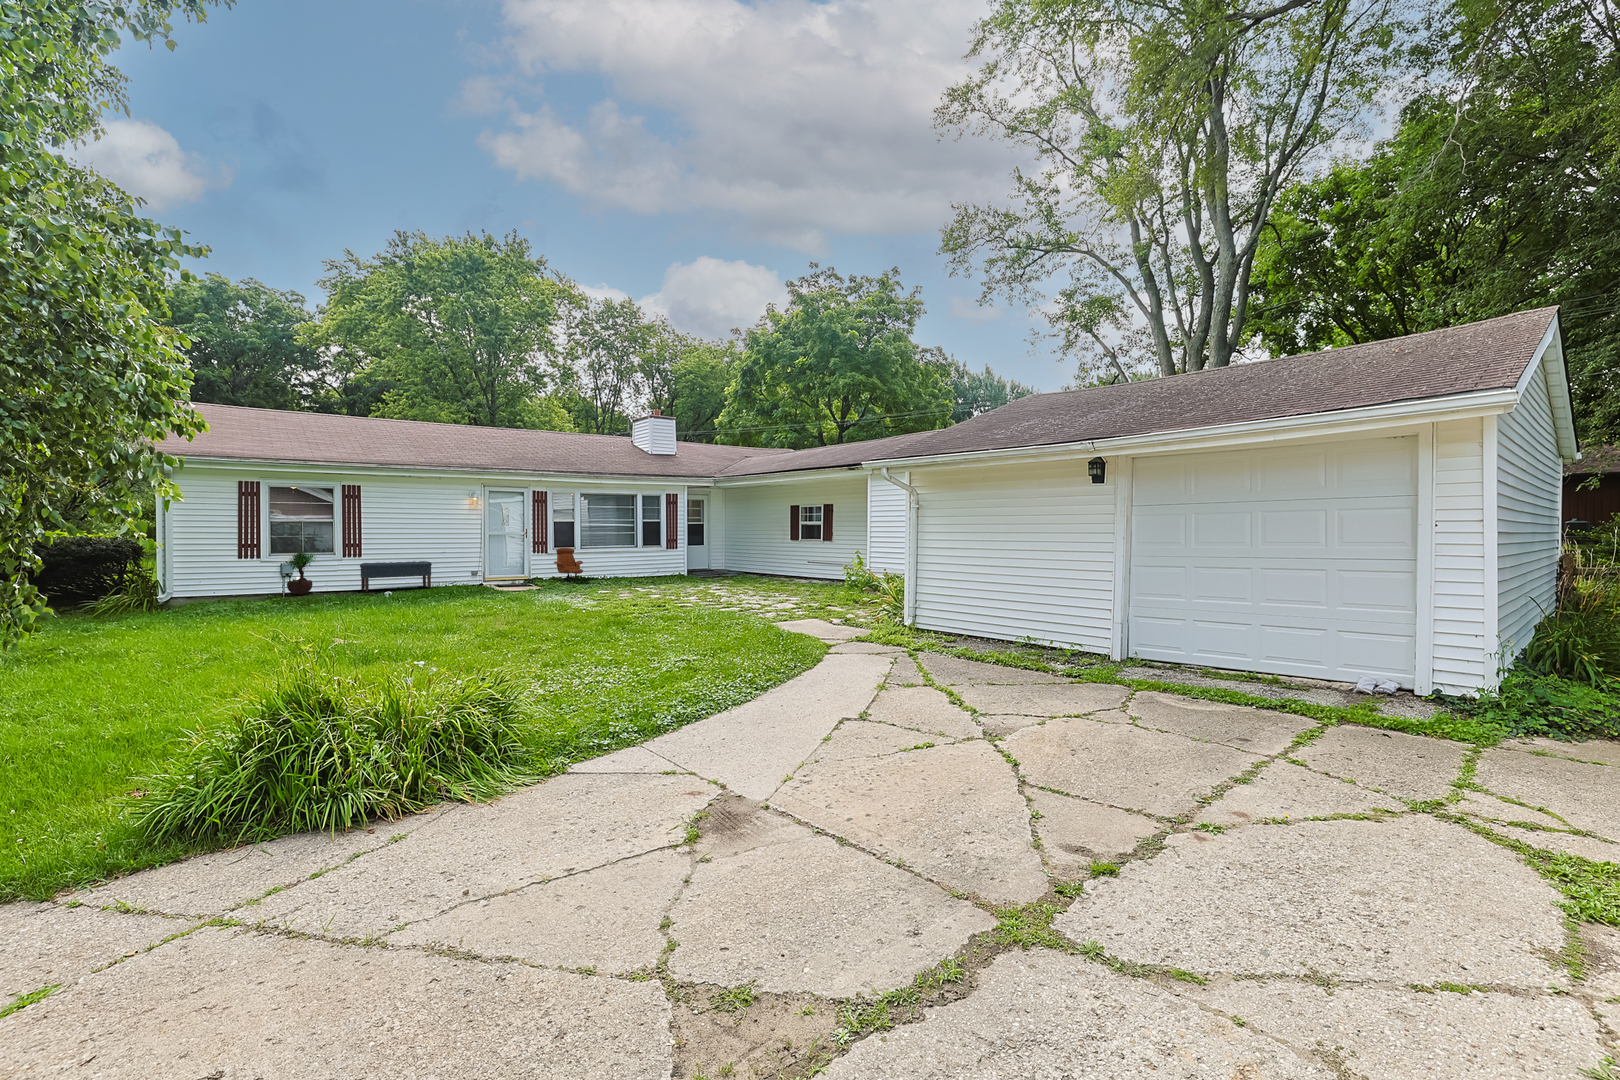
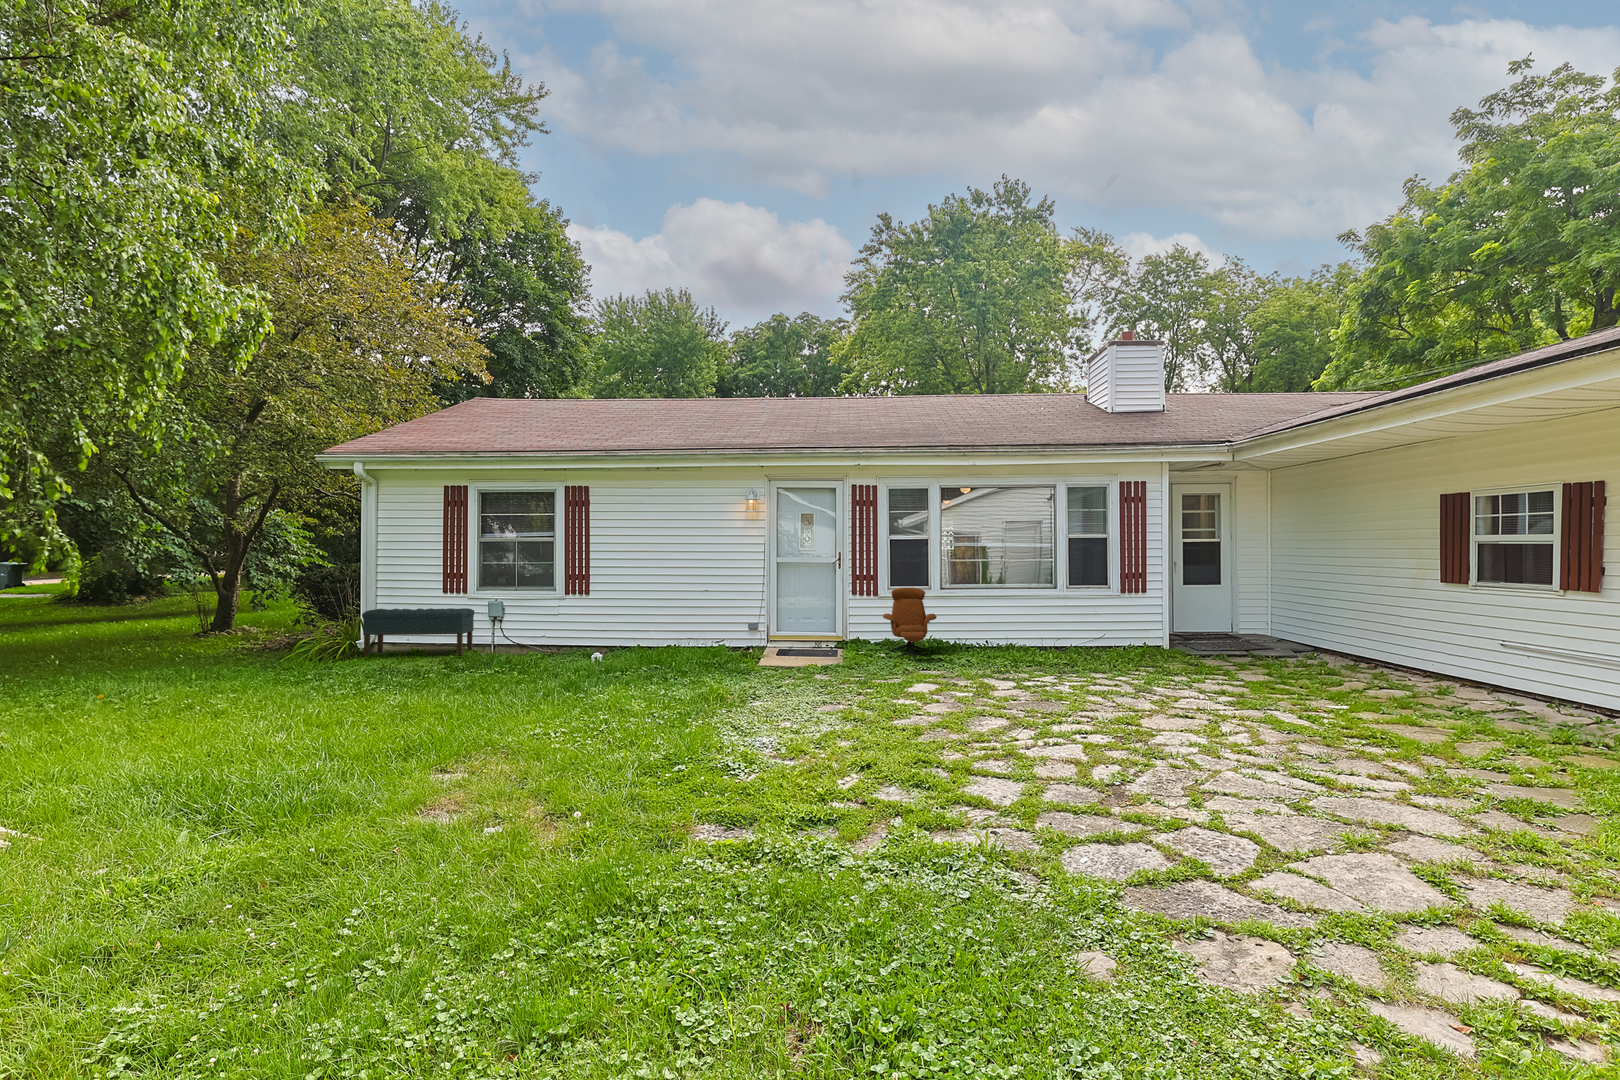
potted tree: present [287,551,315,595] -> none [482,580,527,652]
bench: present [360,561,432,591] -> present [362,608,475,656]

